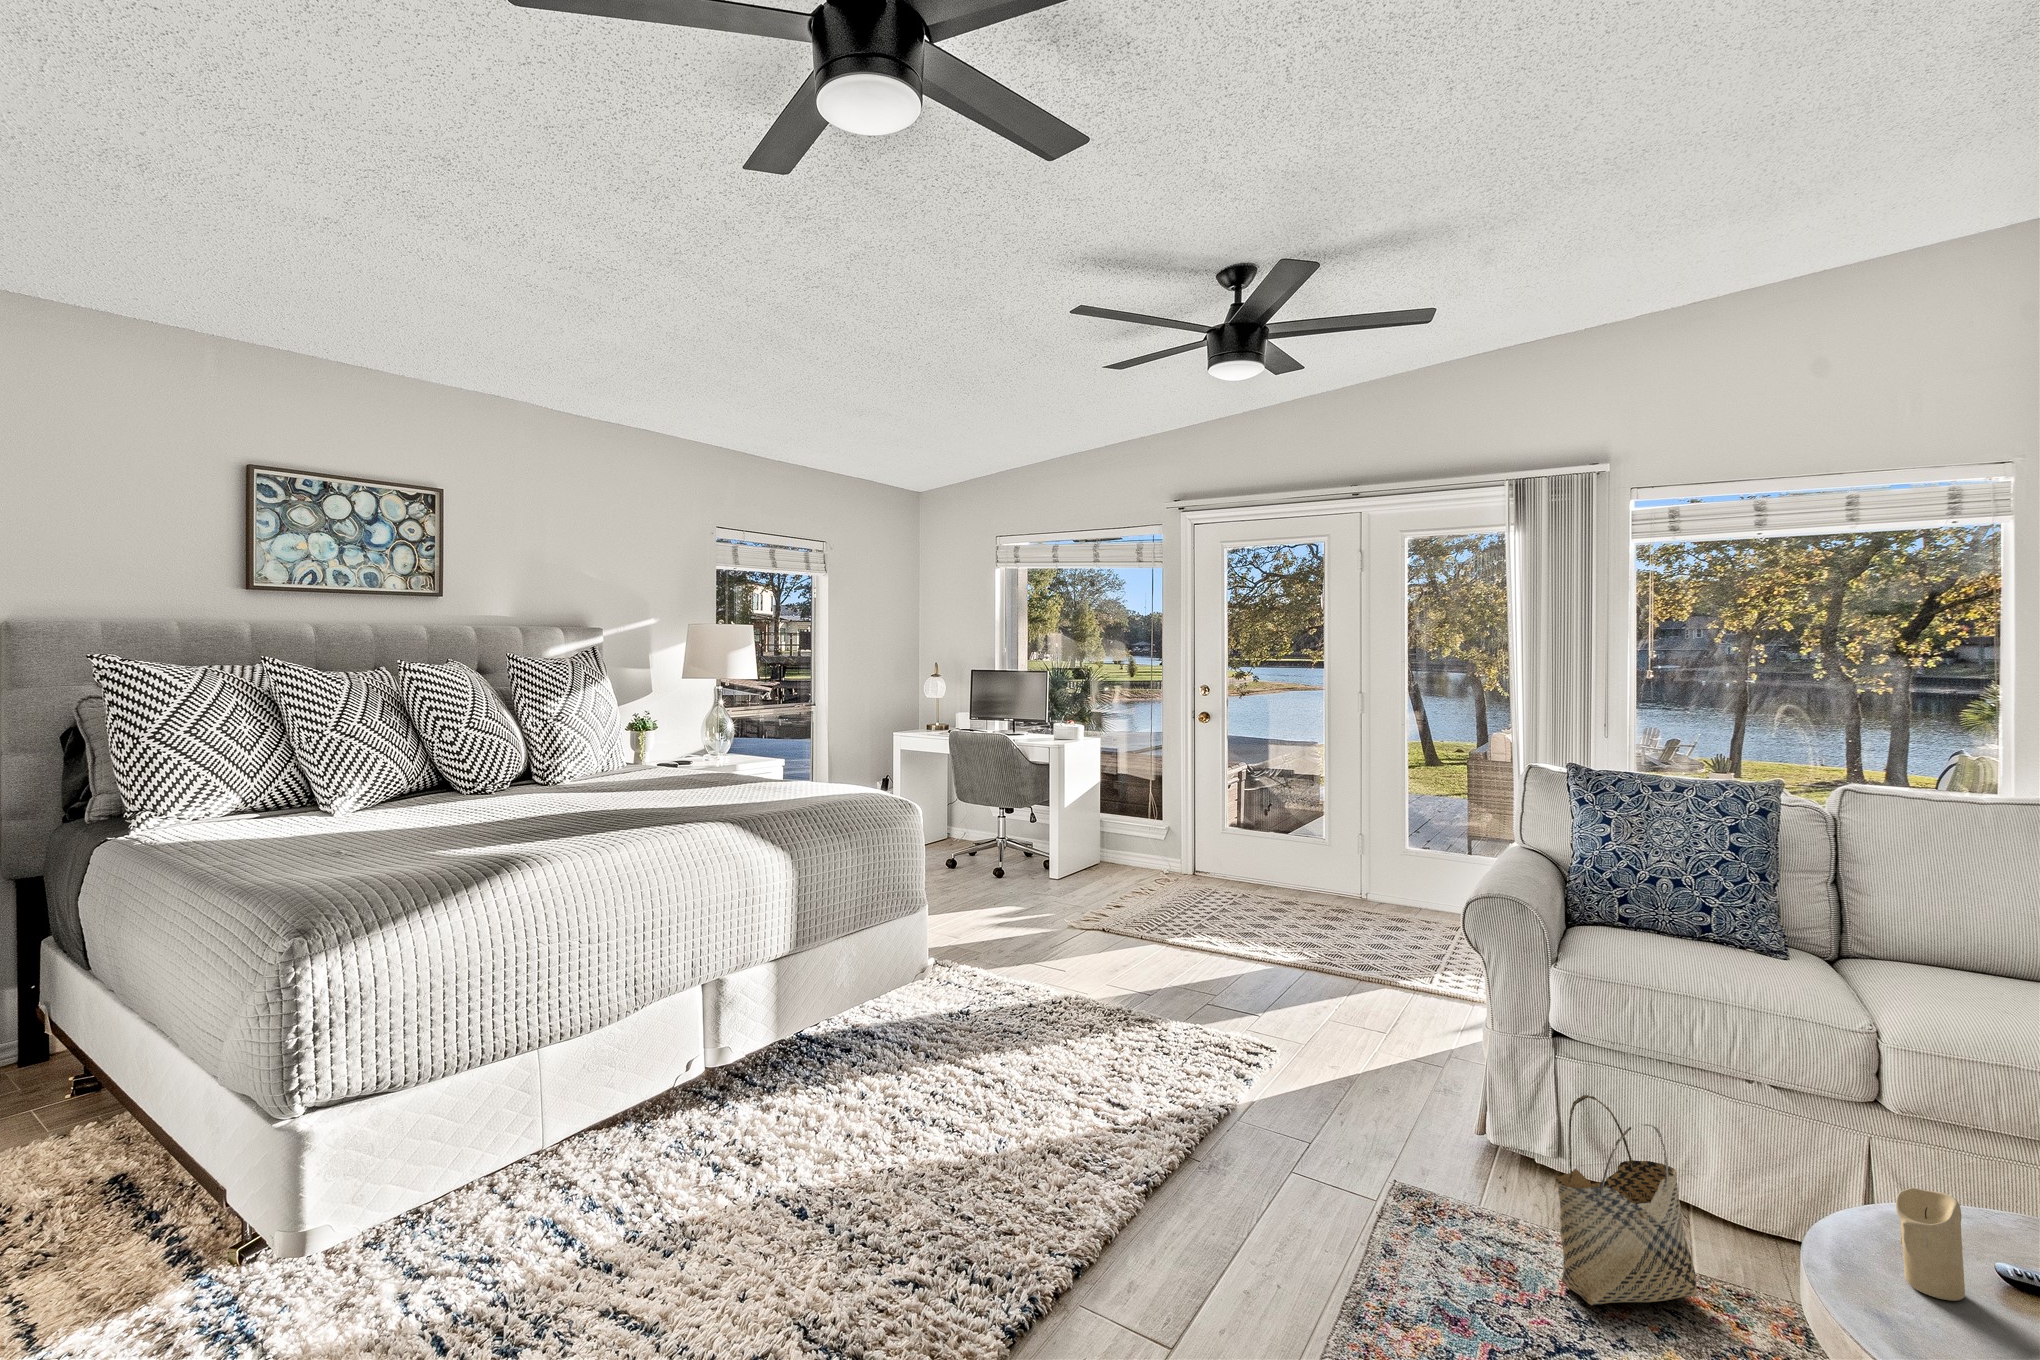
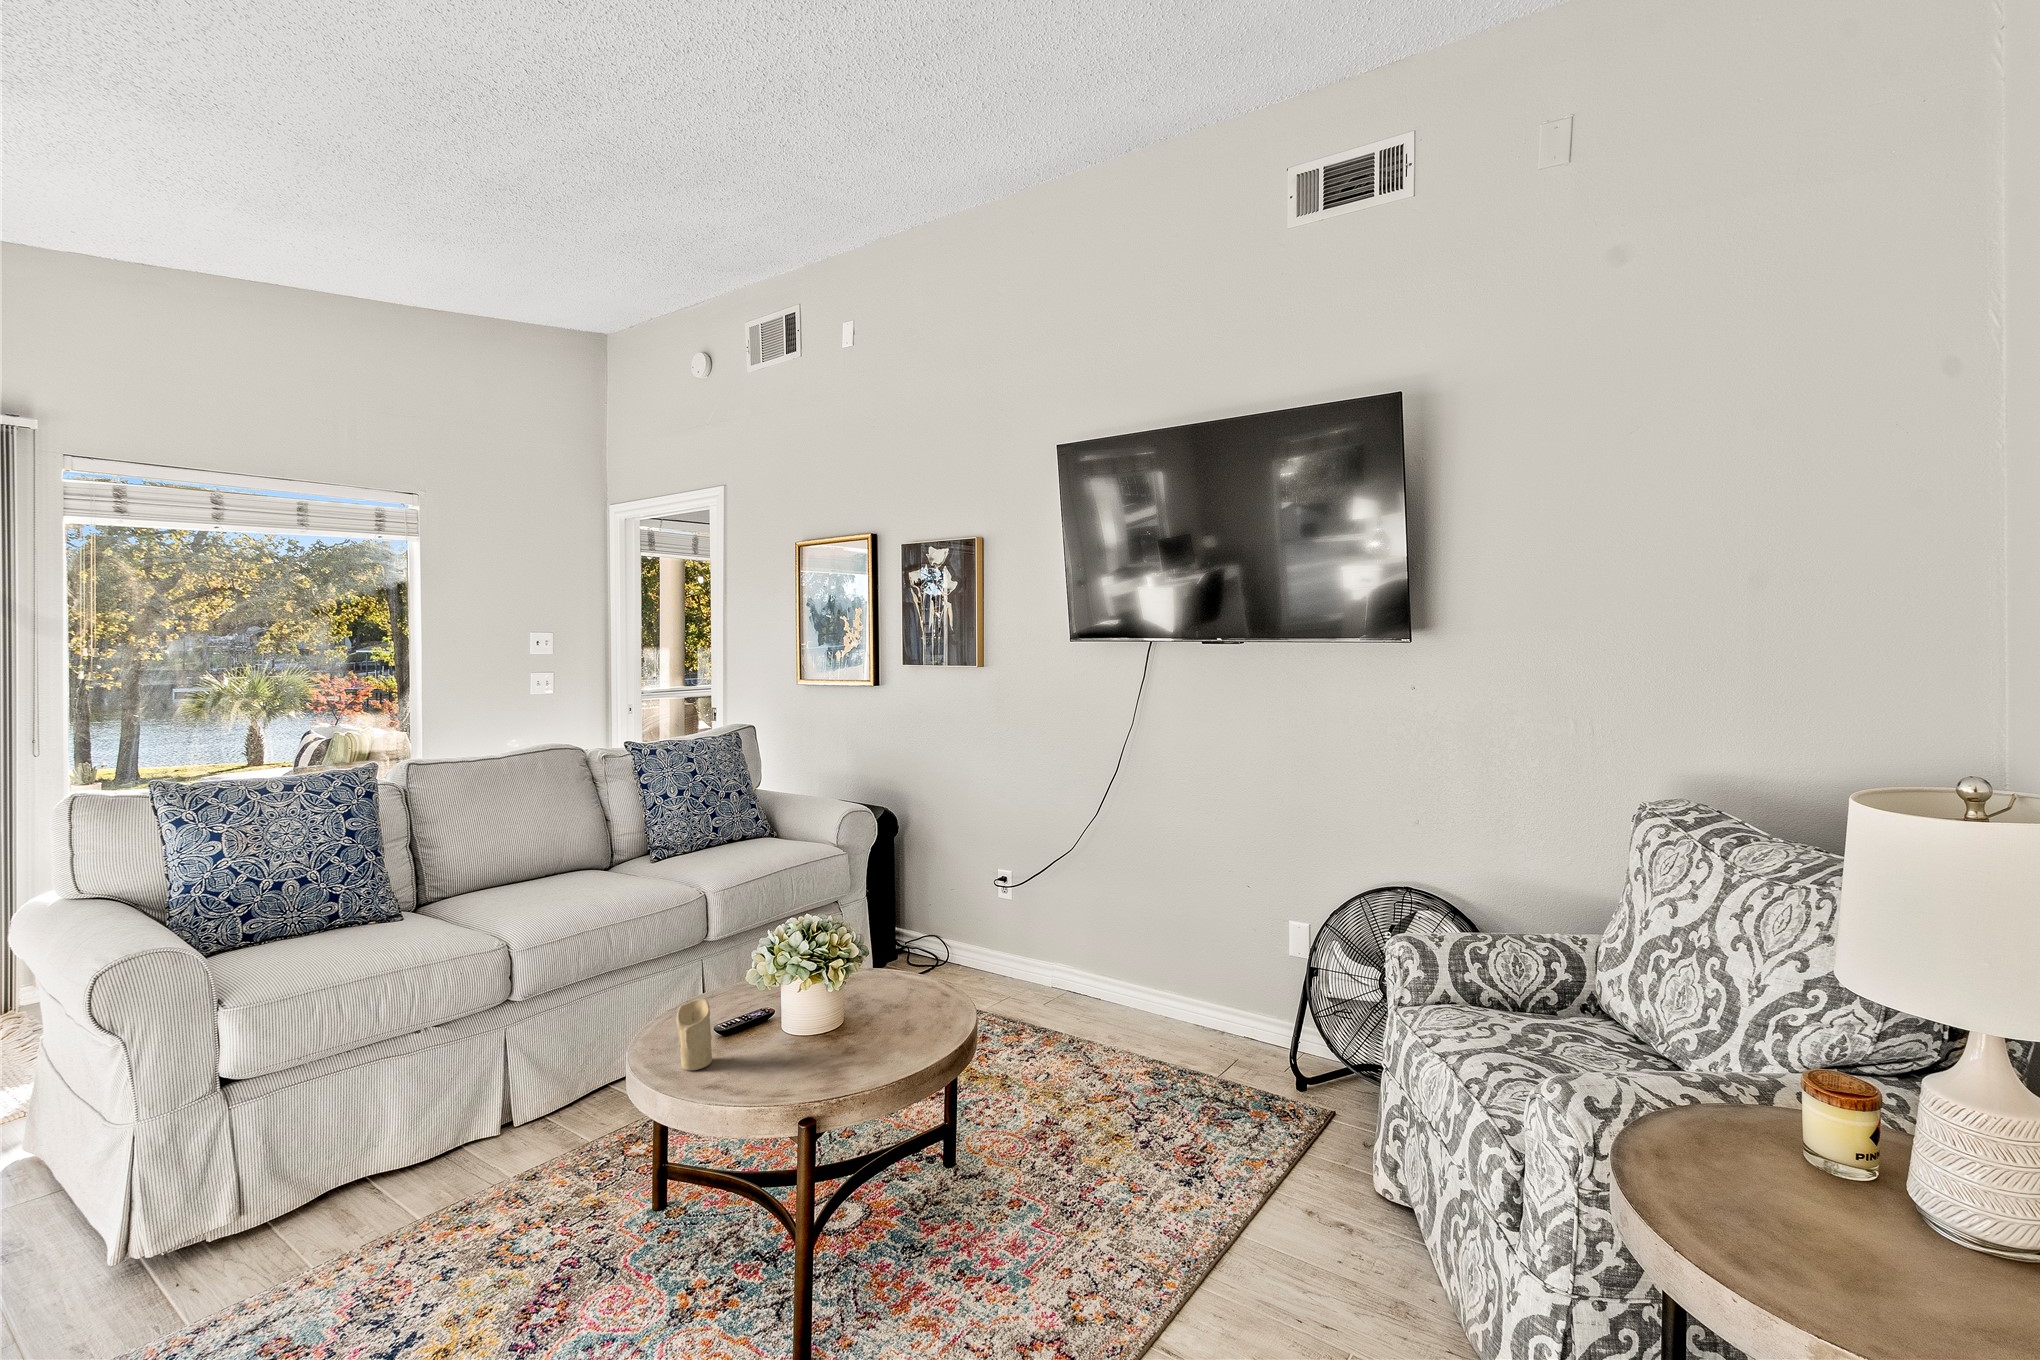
woven basket: present [1555,1095,1697,1305] -> none [329,1094,450,1311]

